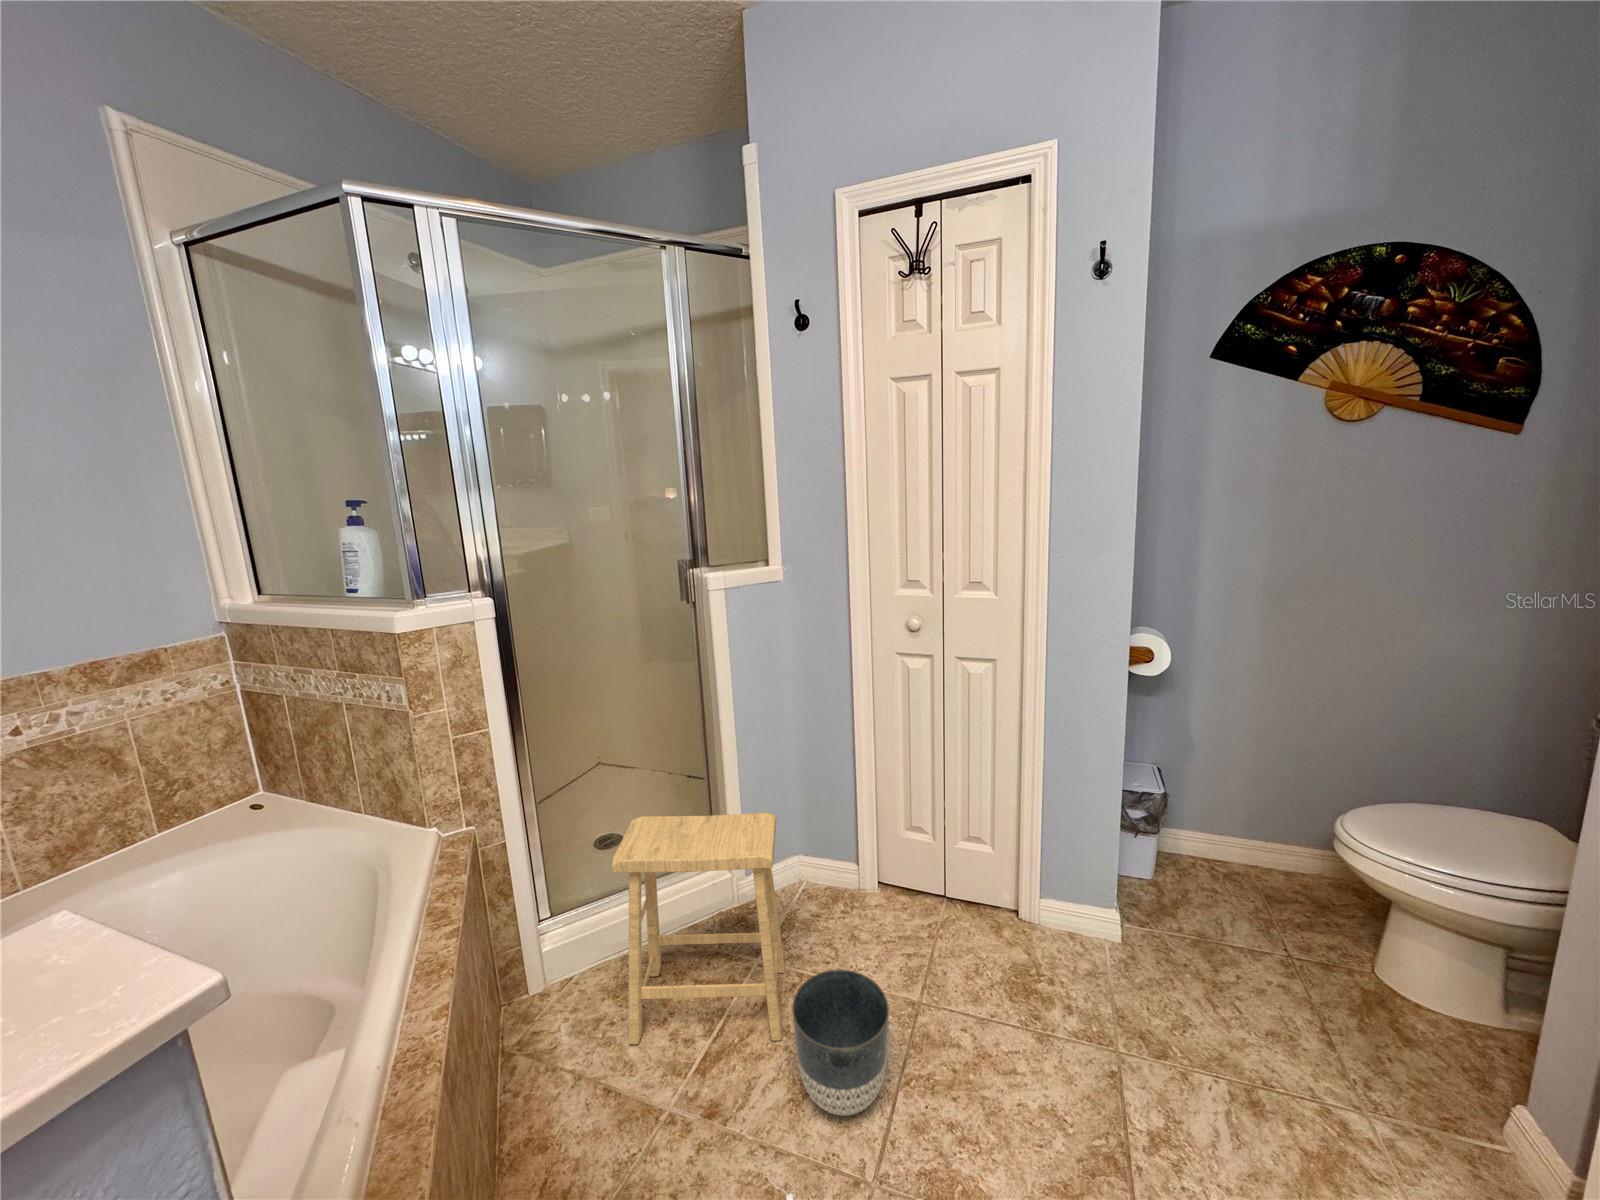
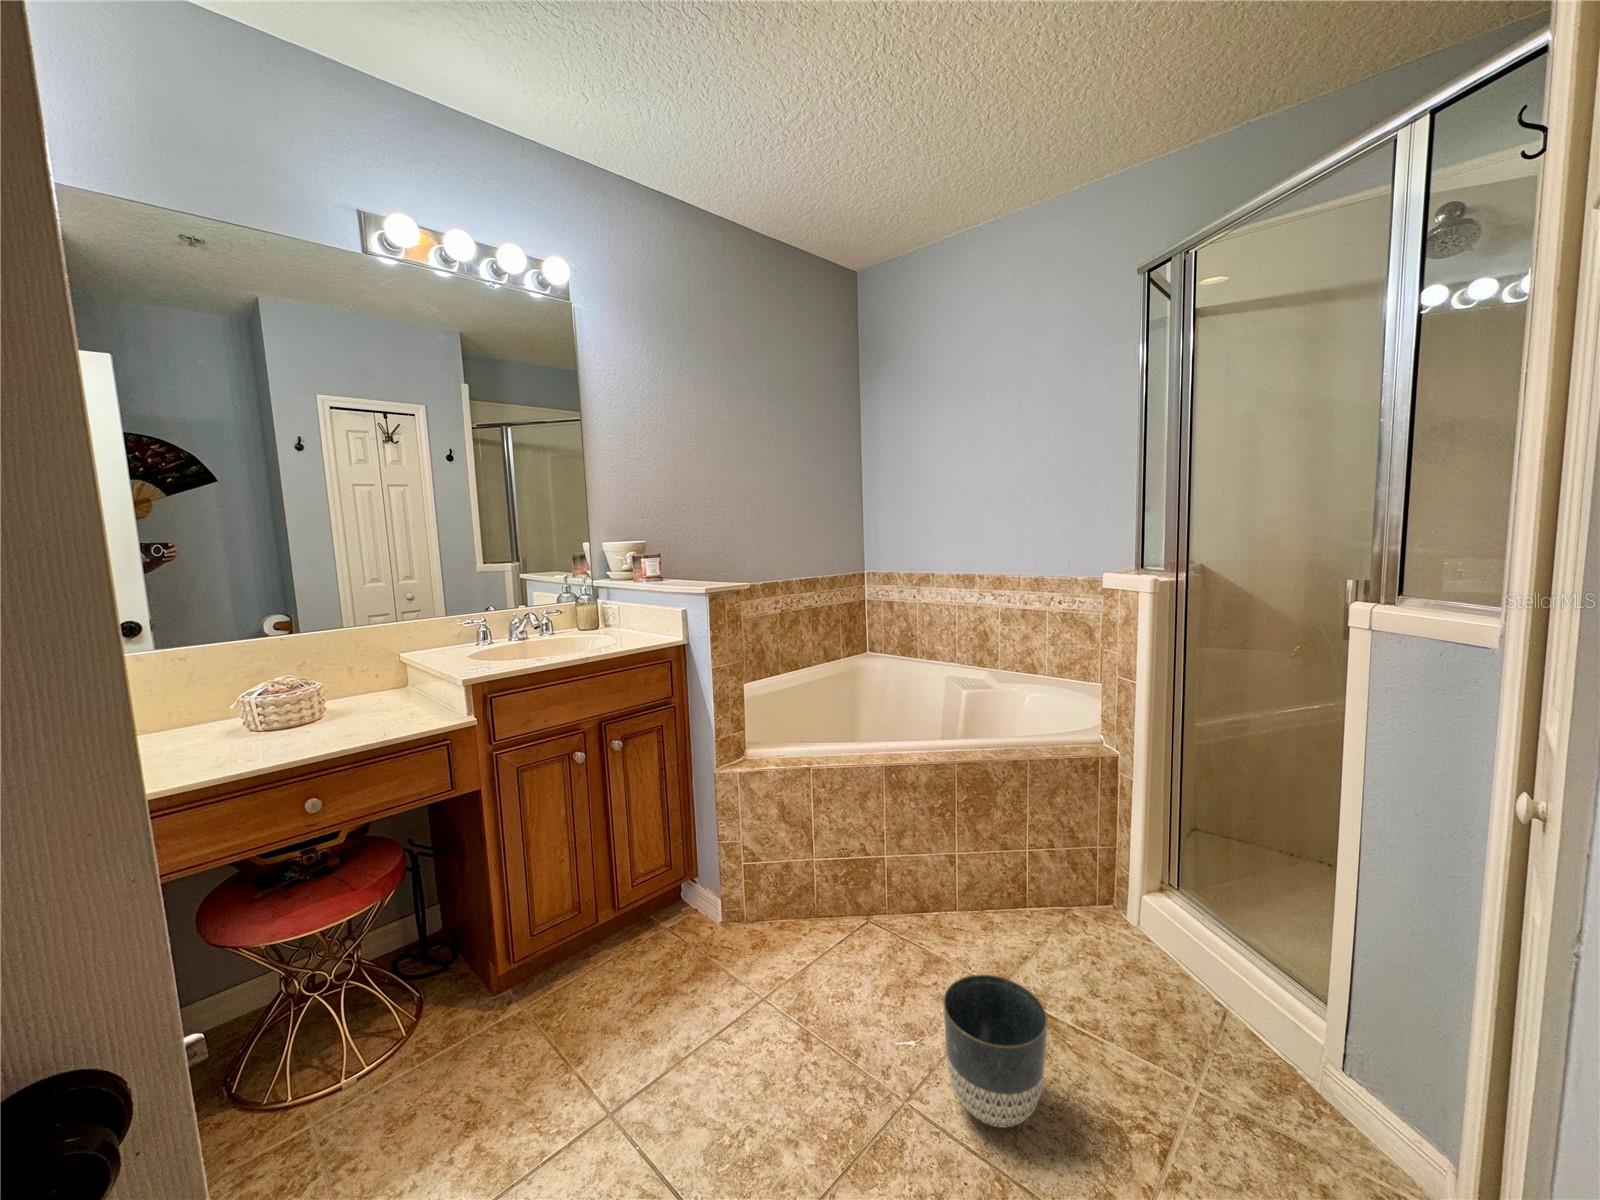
footstool: present [612,813,785,1044] -> none [1066,805,1195,1114]

